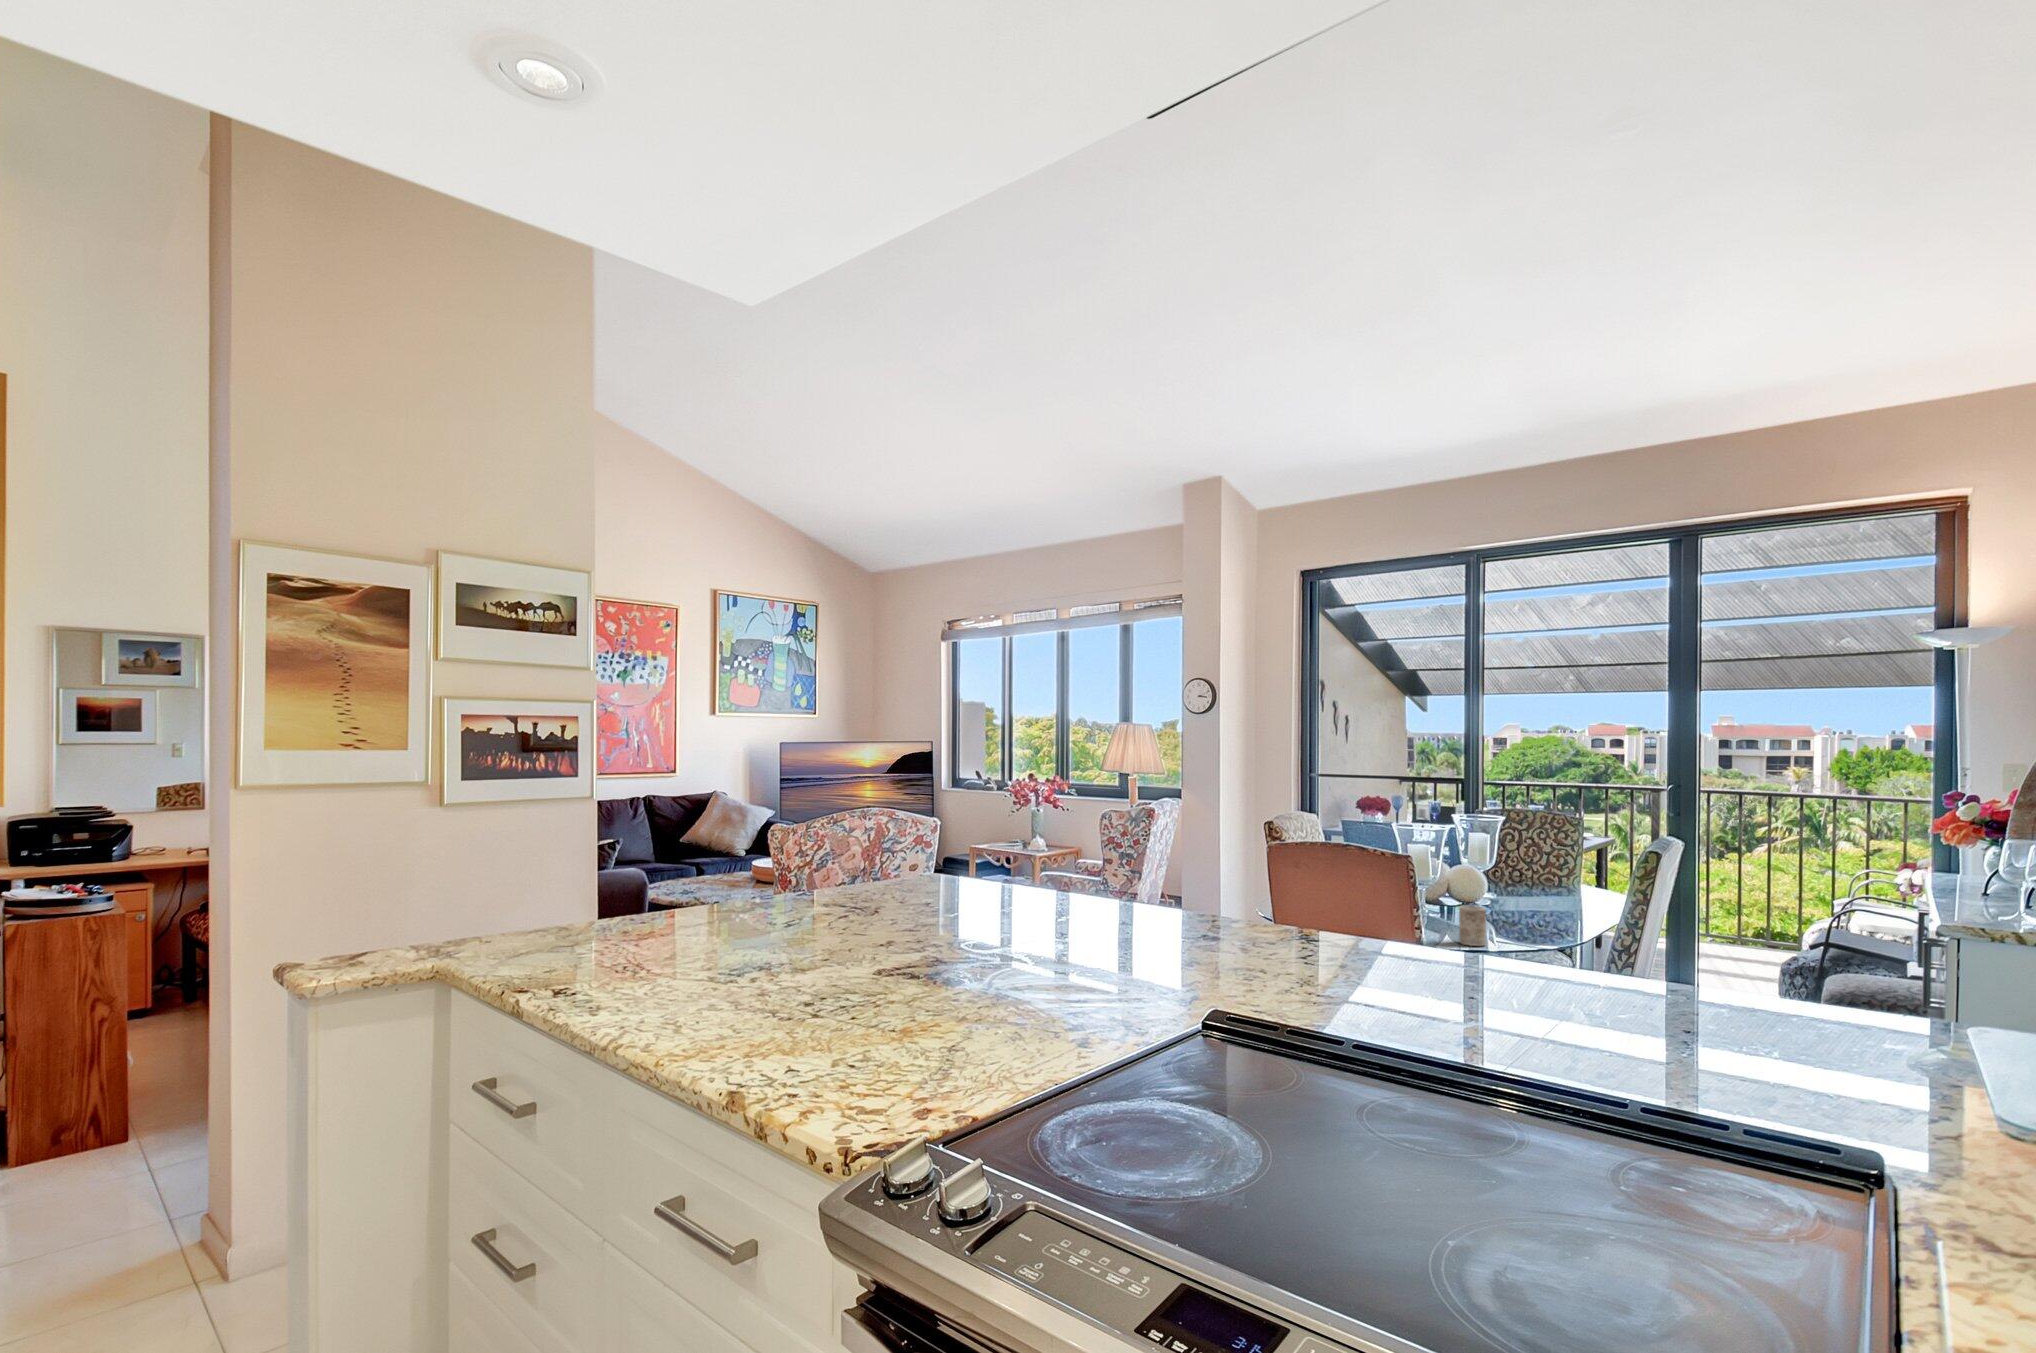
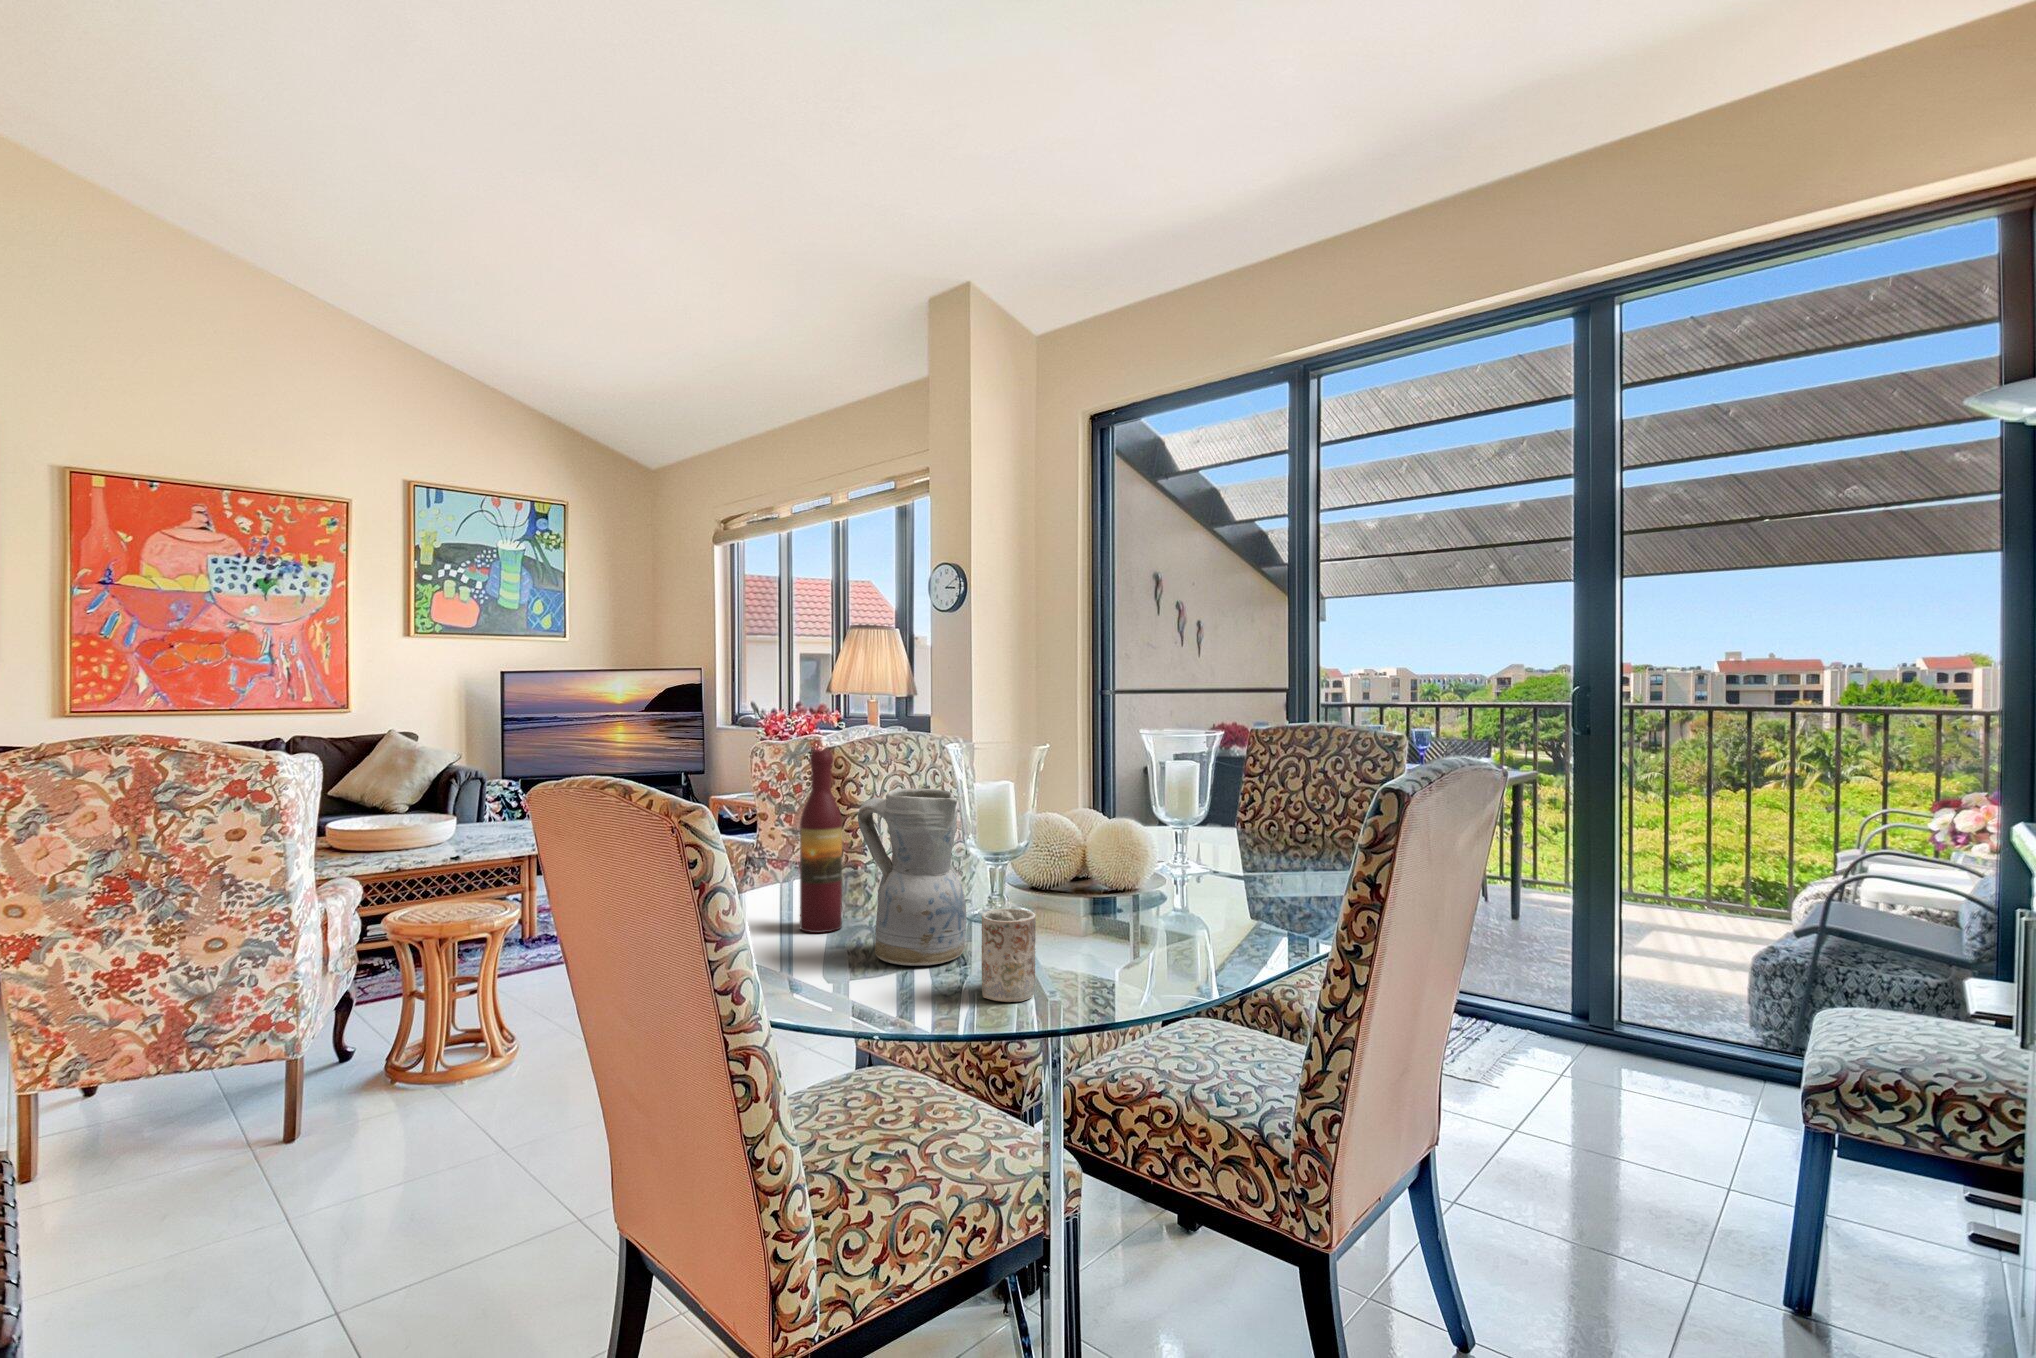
wine bottle: none [1312,827,1334,922] -> present [800,750,842,933]
ceramic pitcher: none [1366,848,1426,934] -> present [858,788,966,966]

